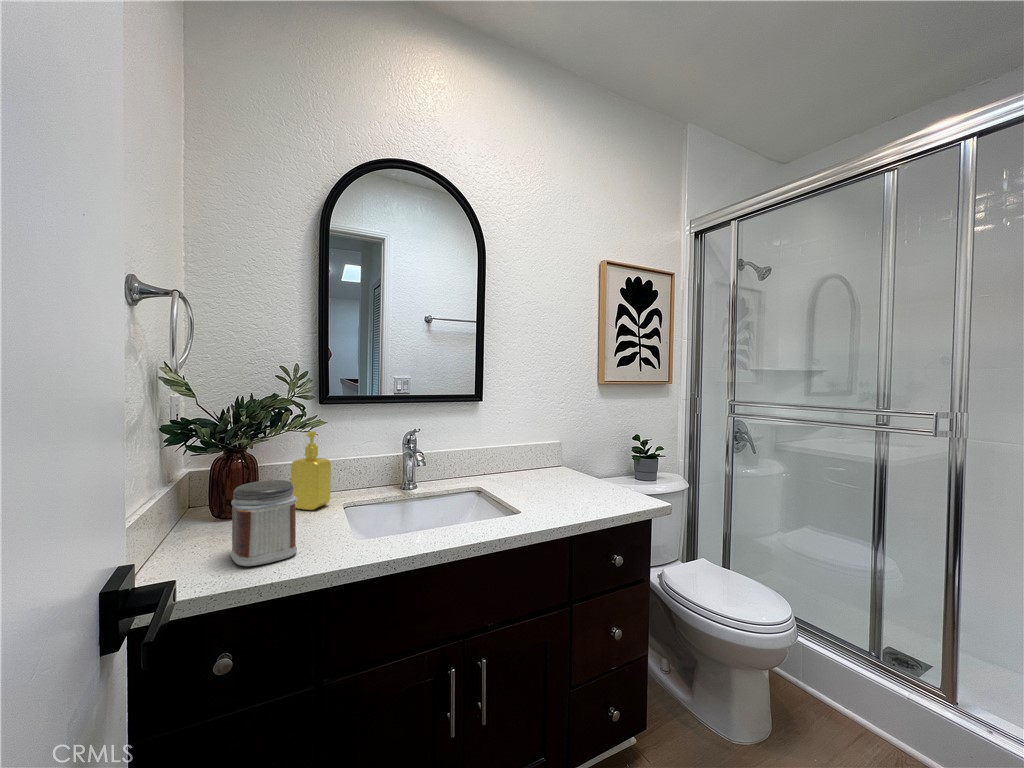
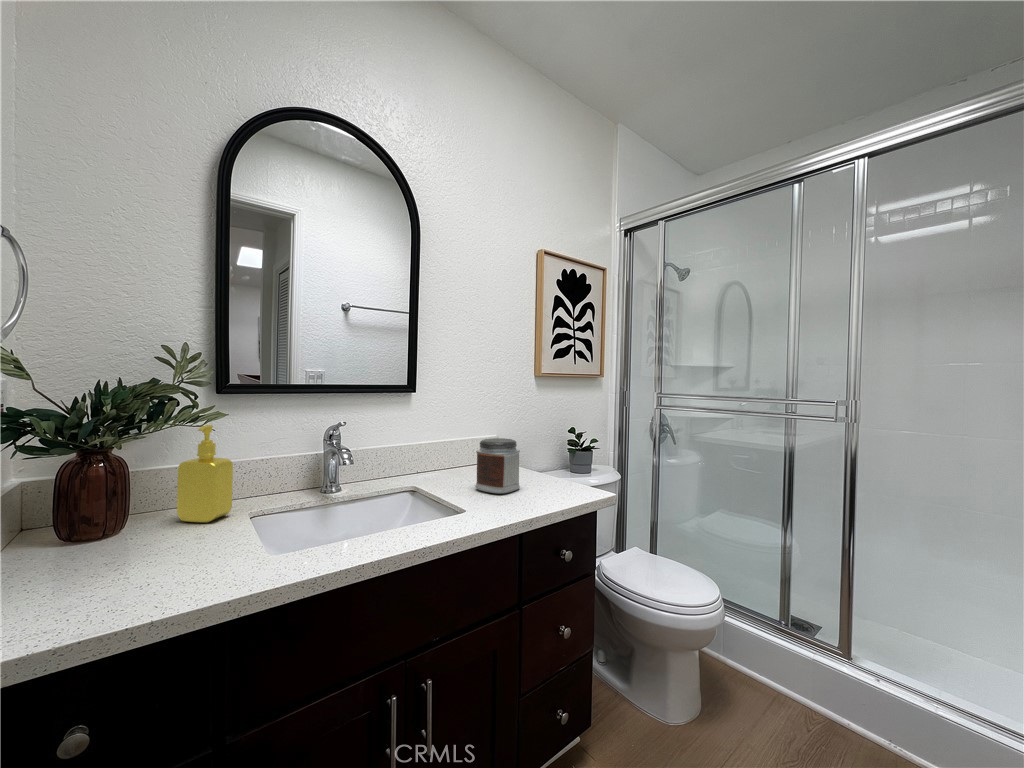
jar: present [231,480,297,566] -> present [476,438,520,494]

